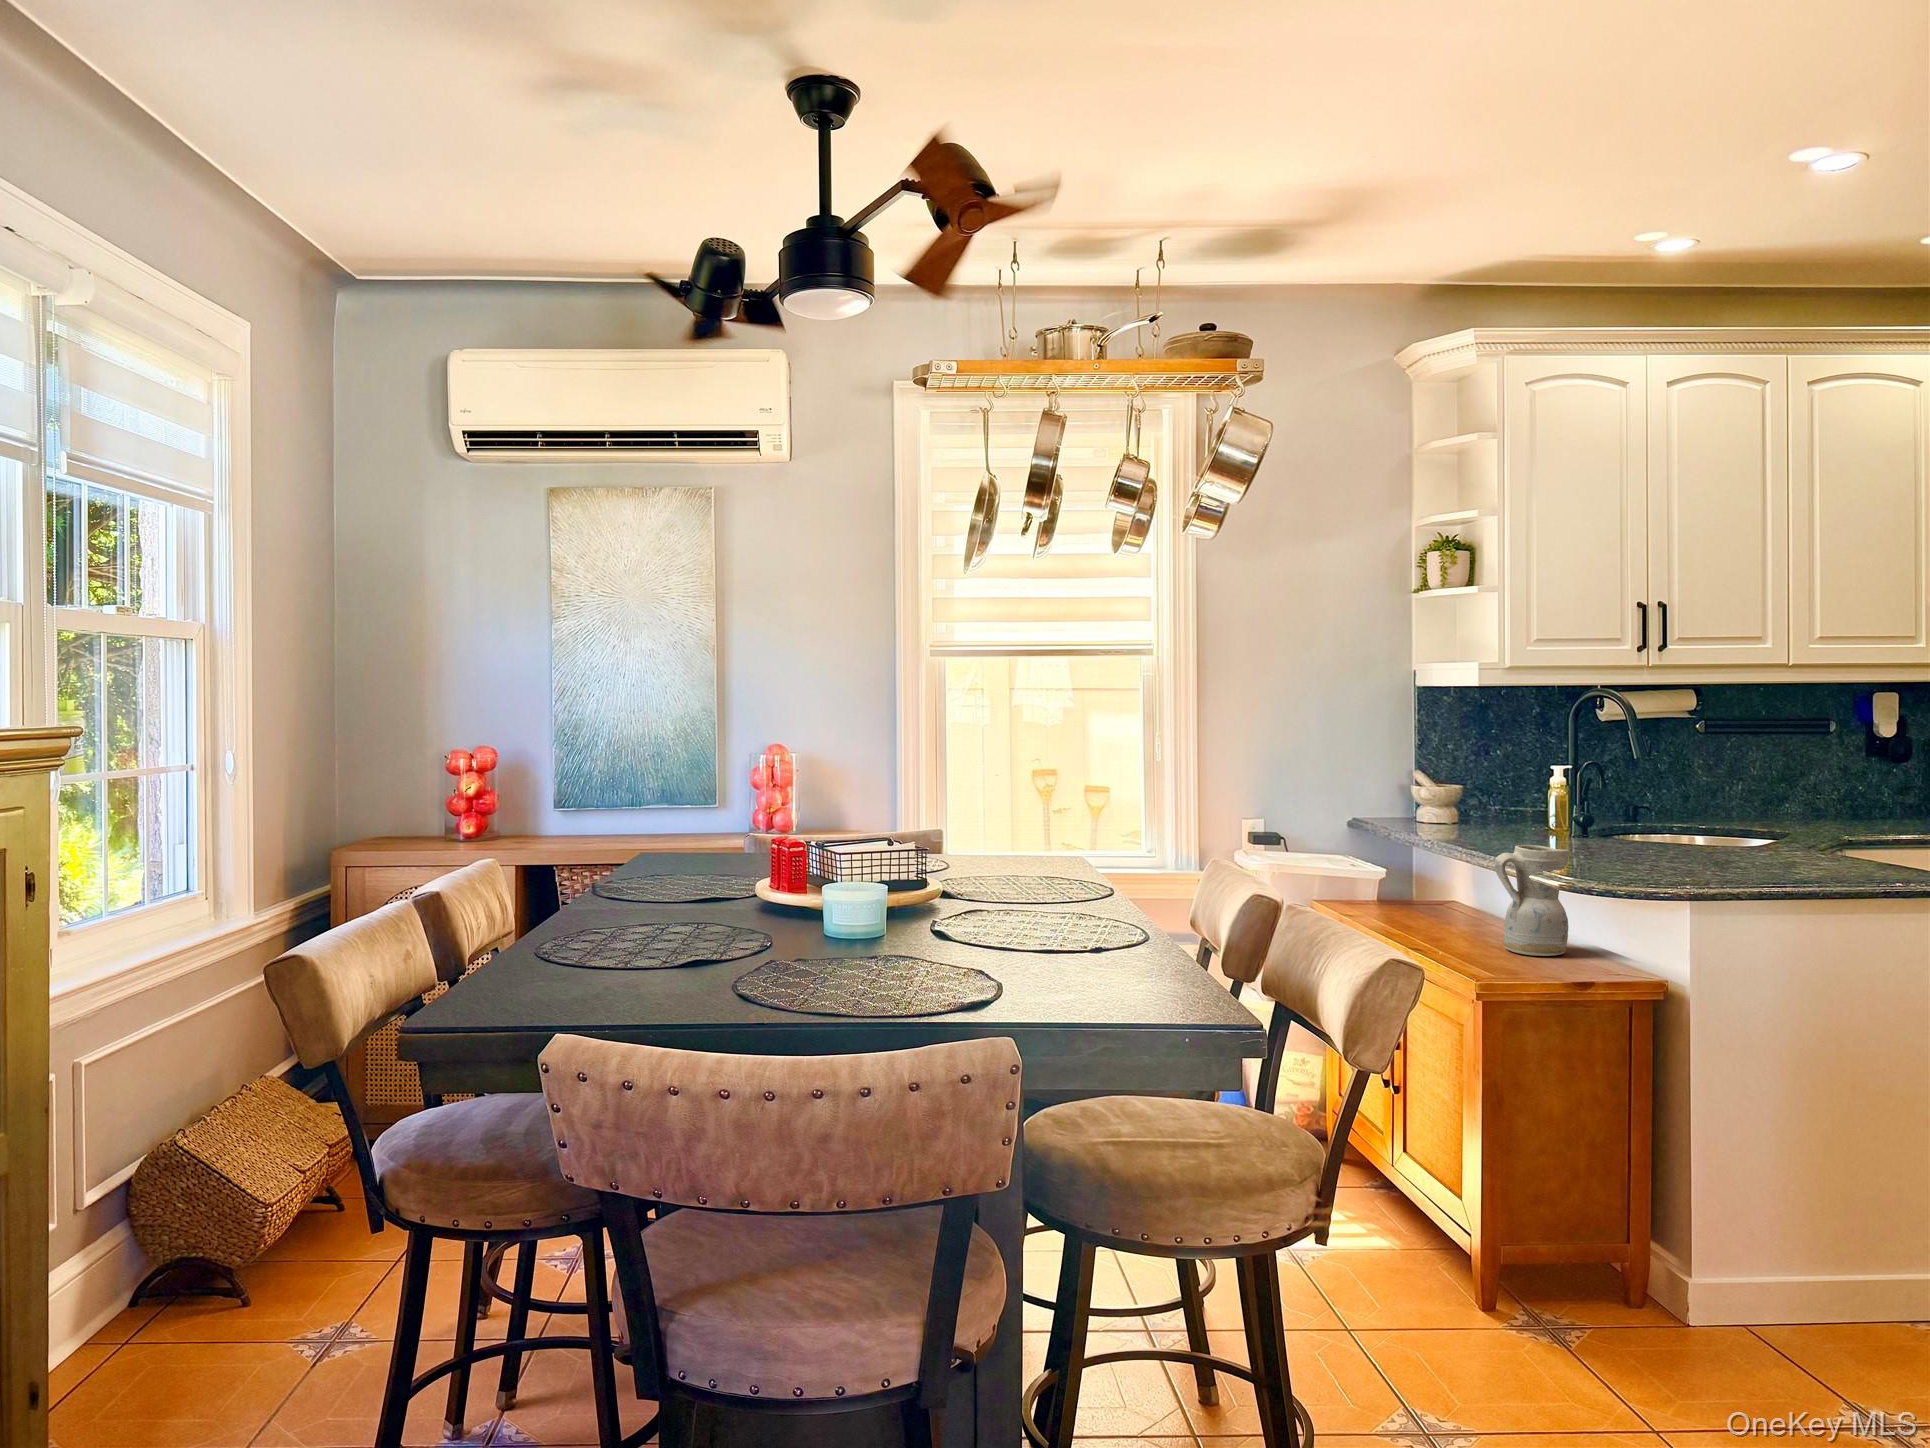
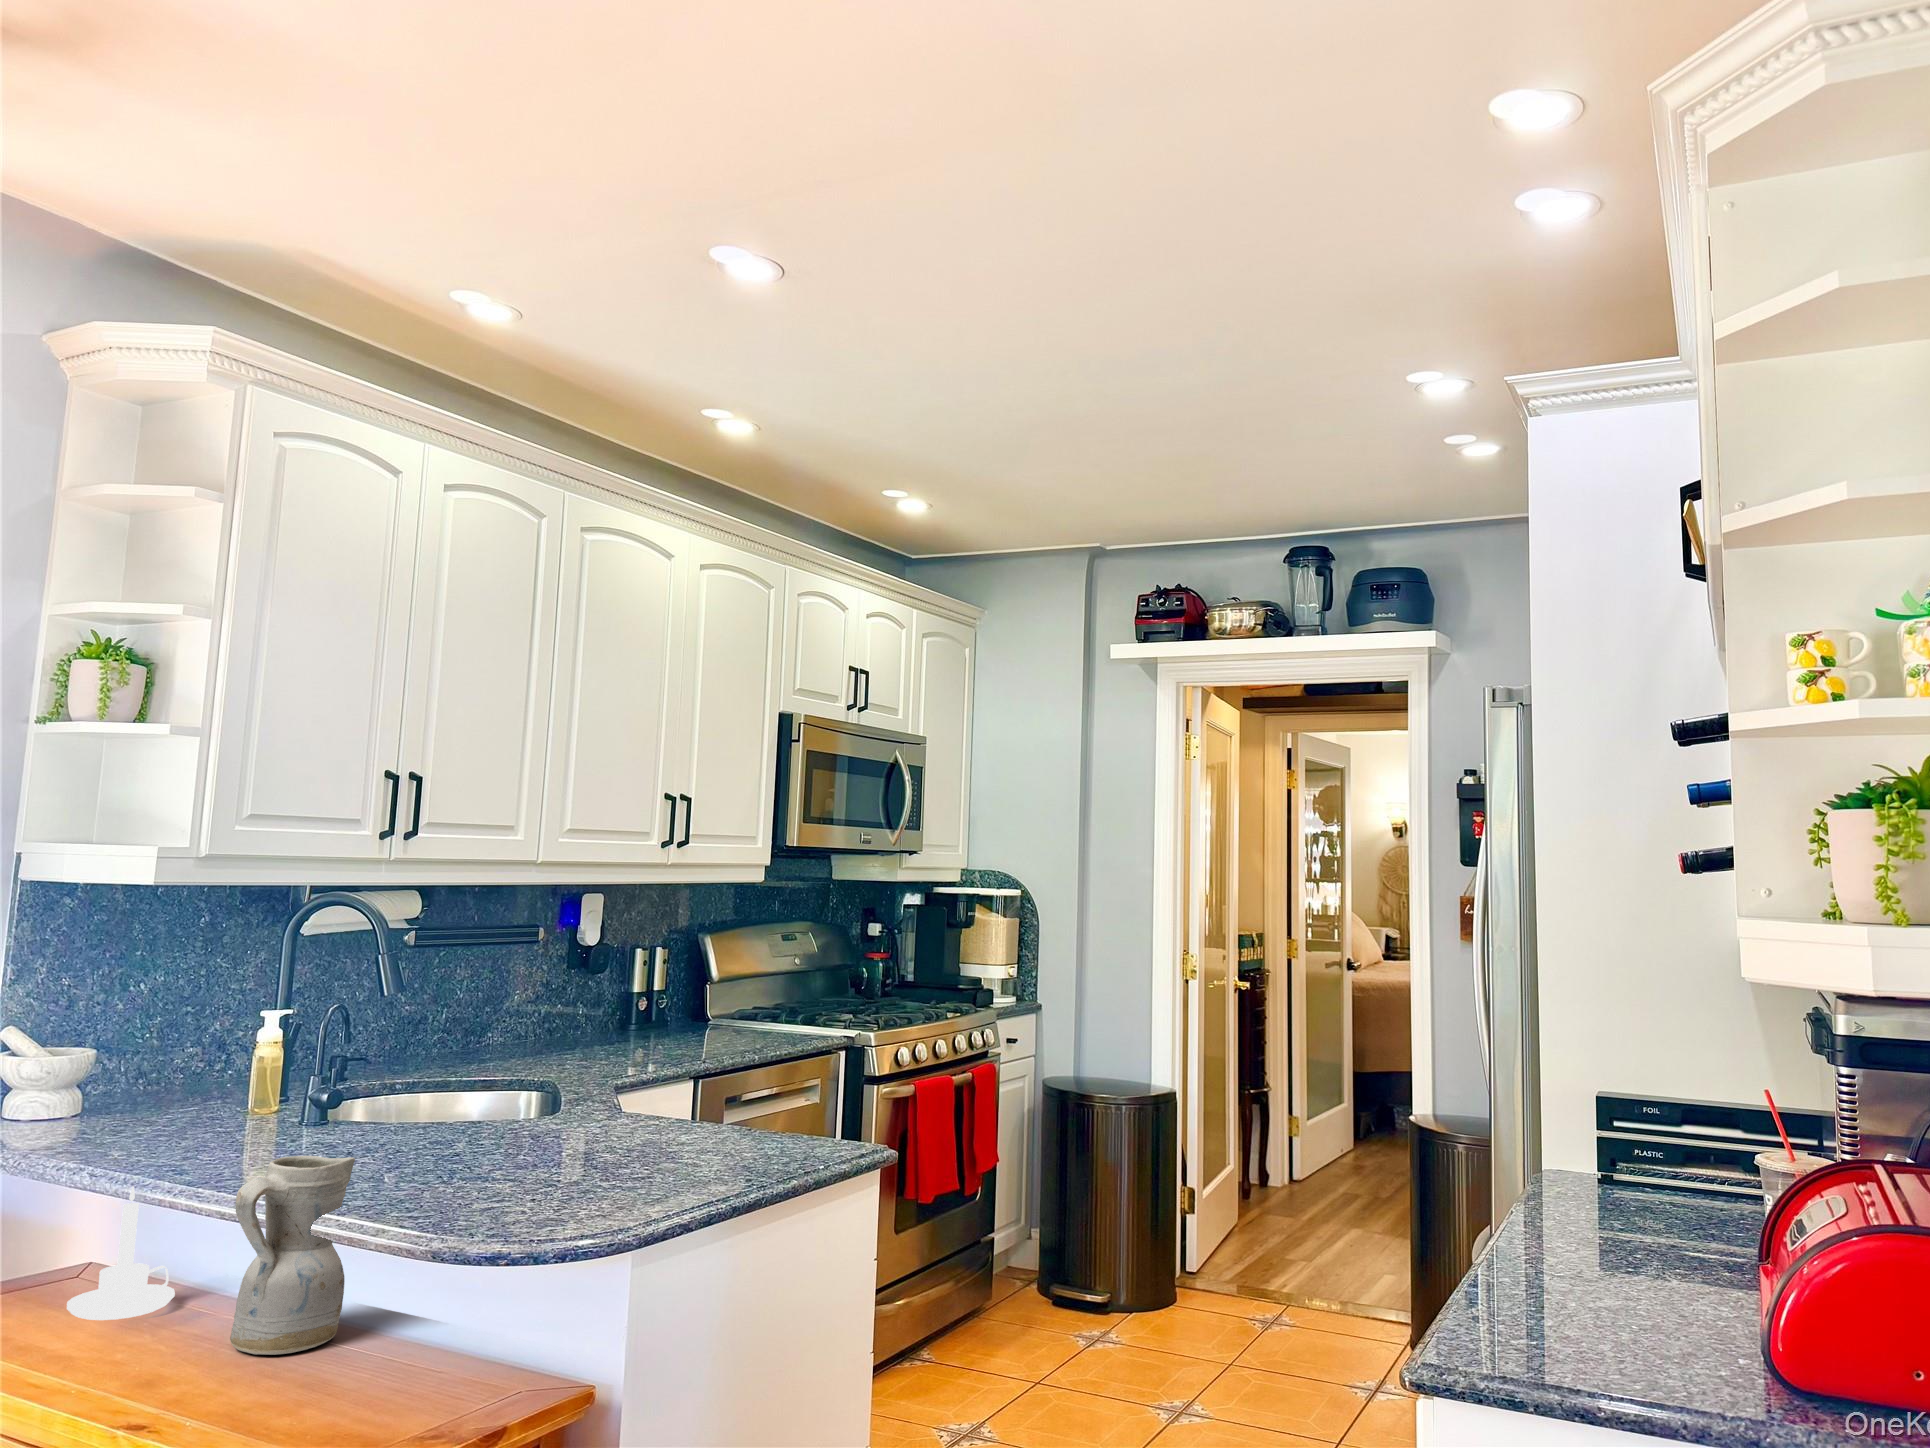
candle holder: none [1431,856,1488,927] -> present [67,1187,175,1320]

